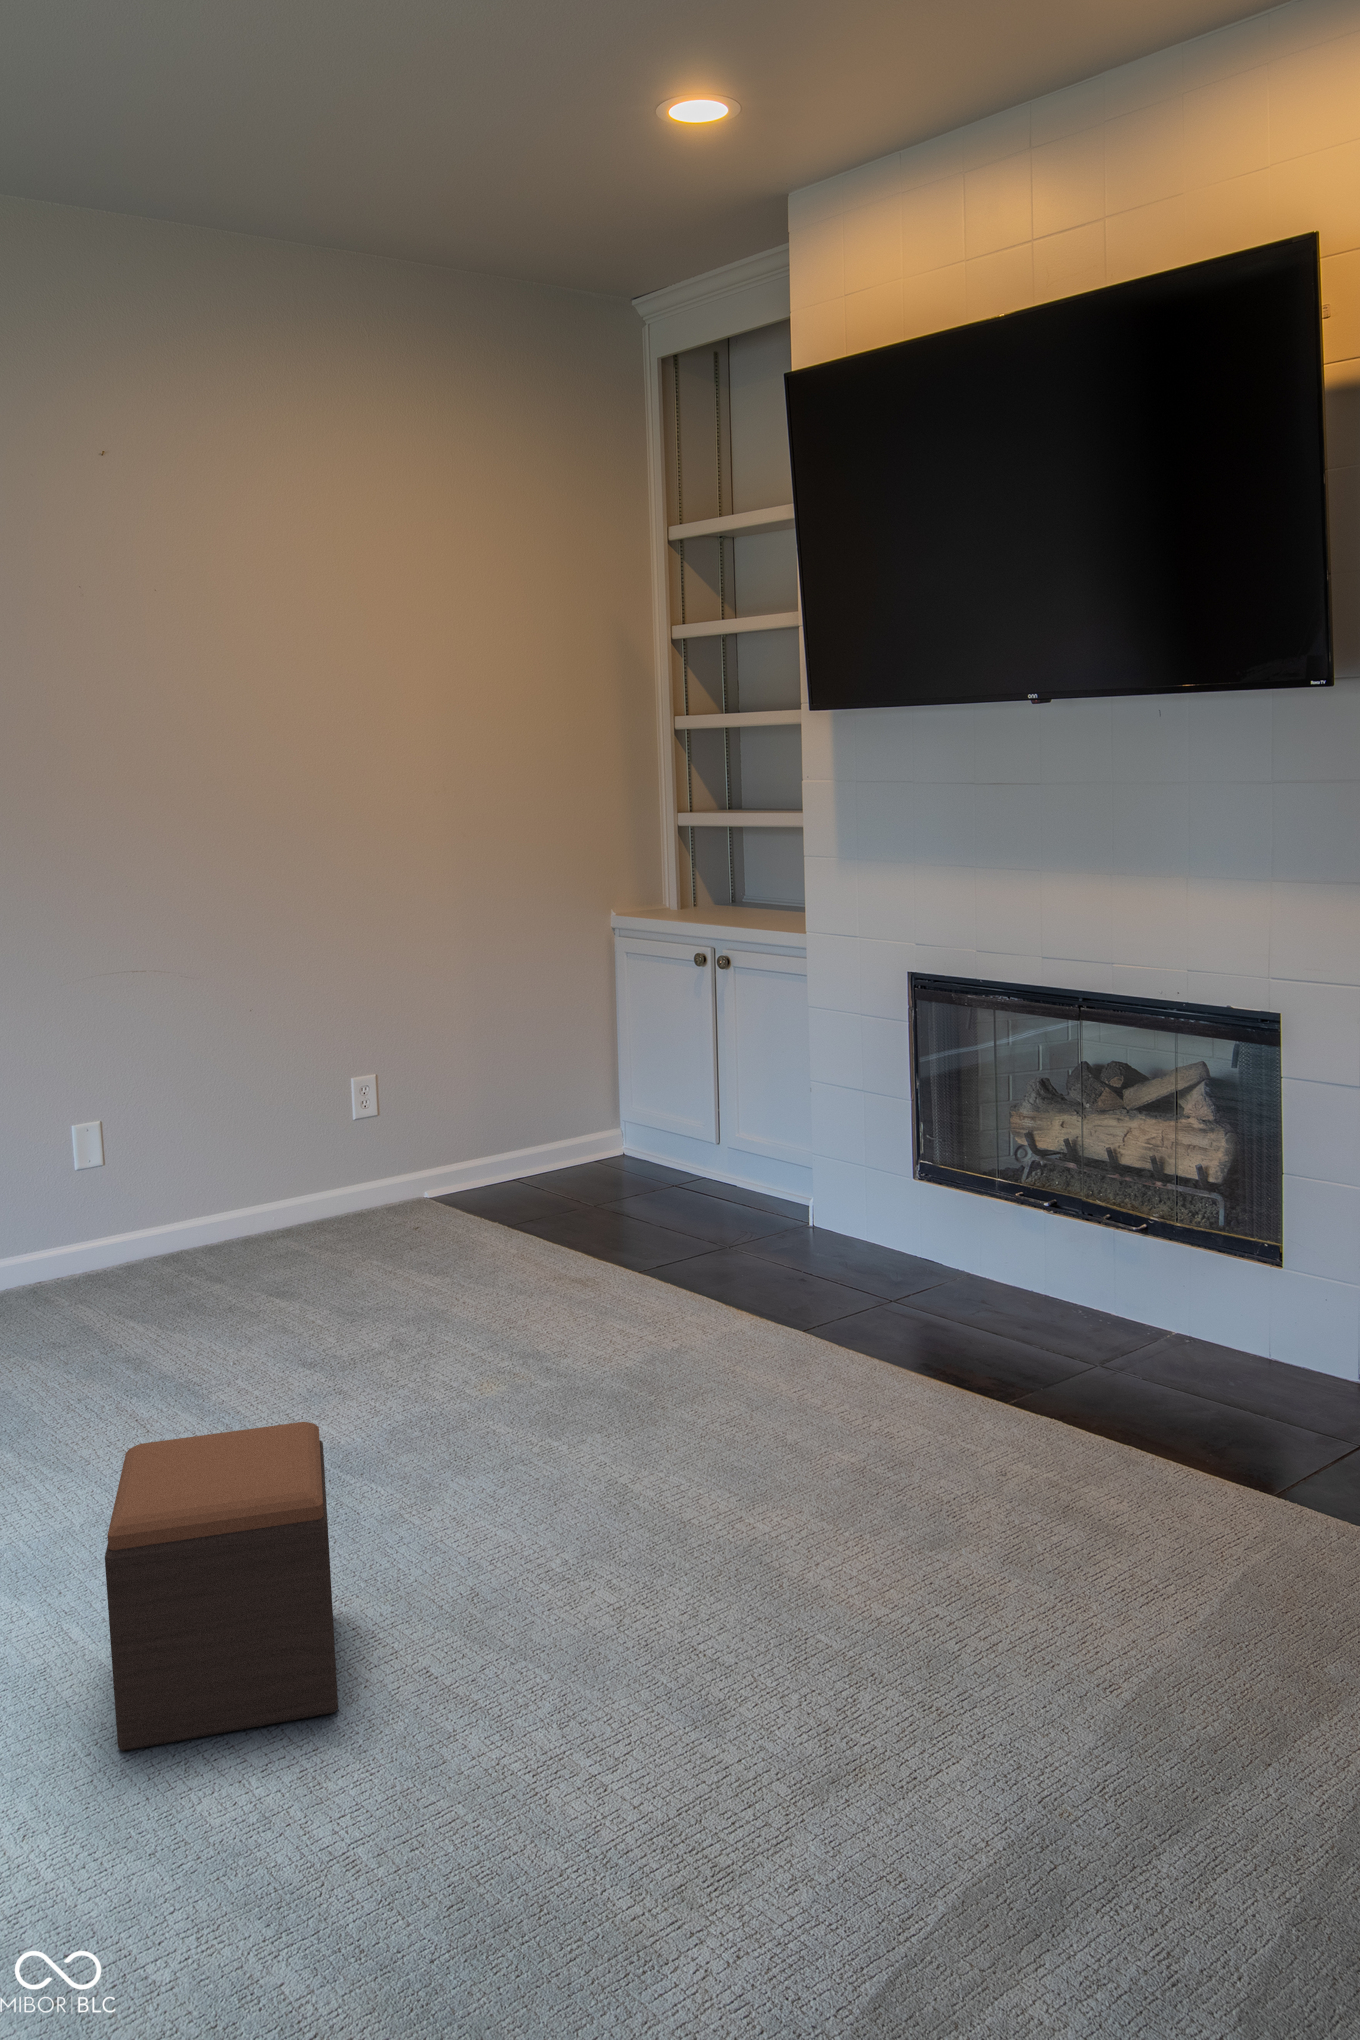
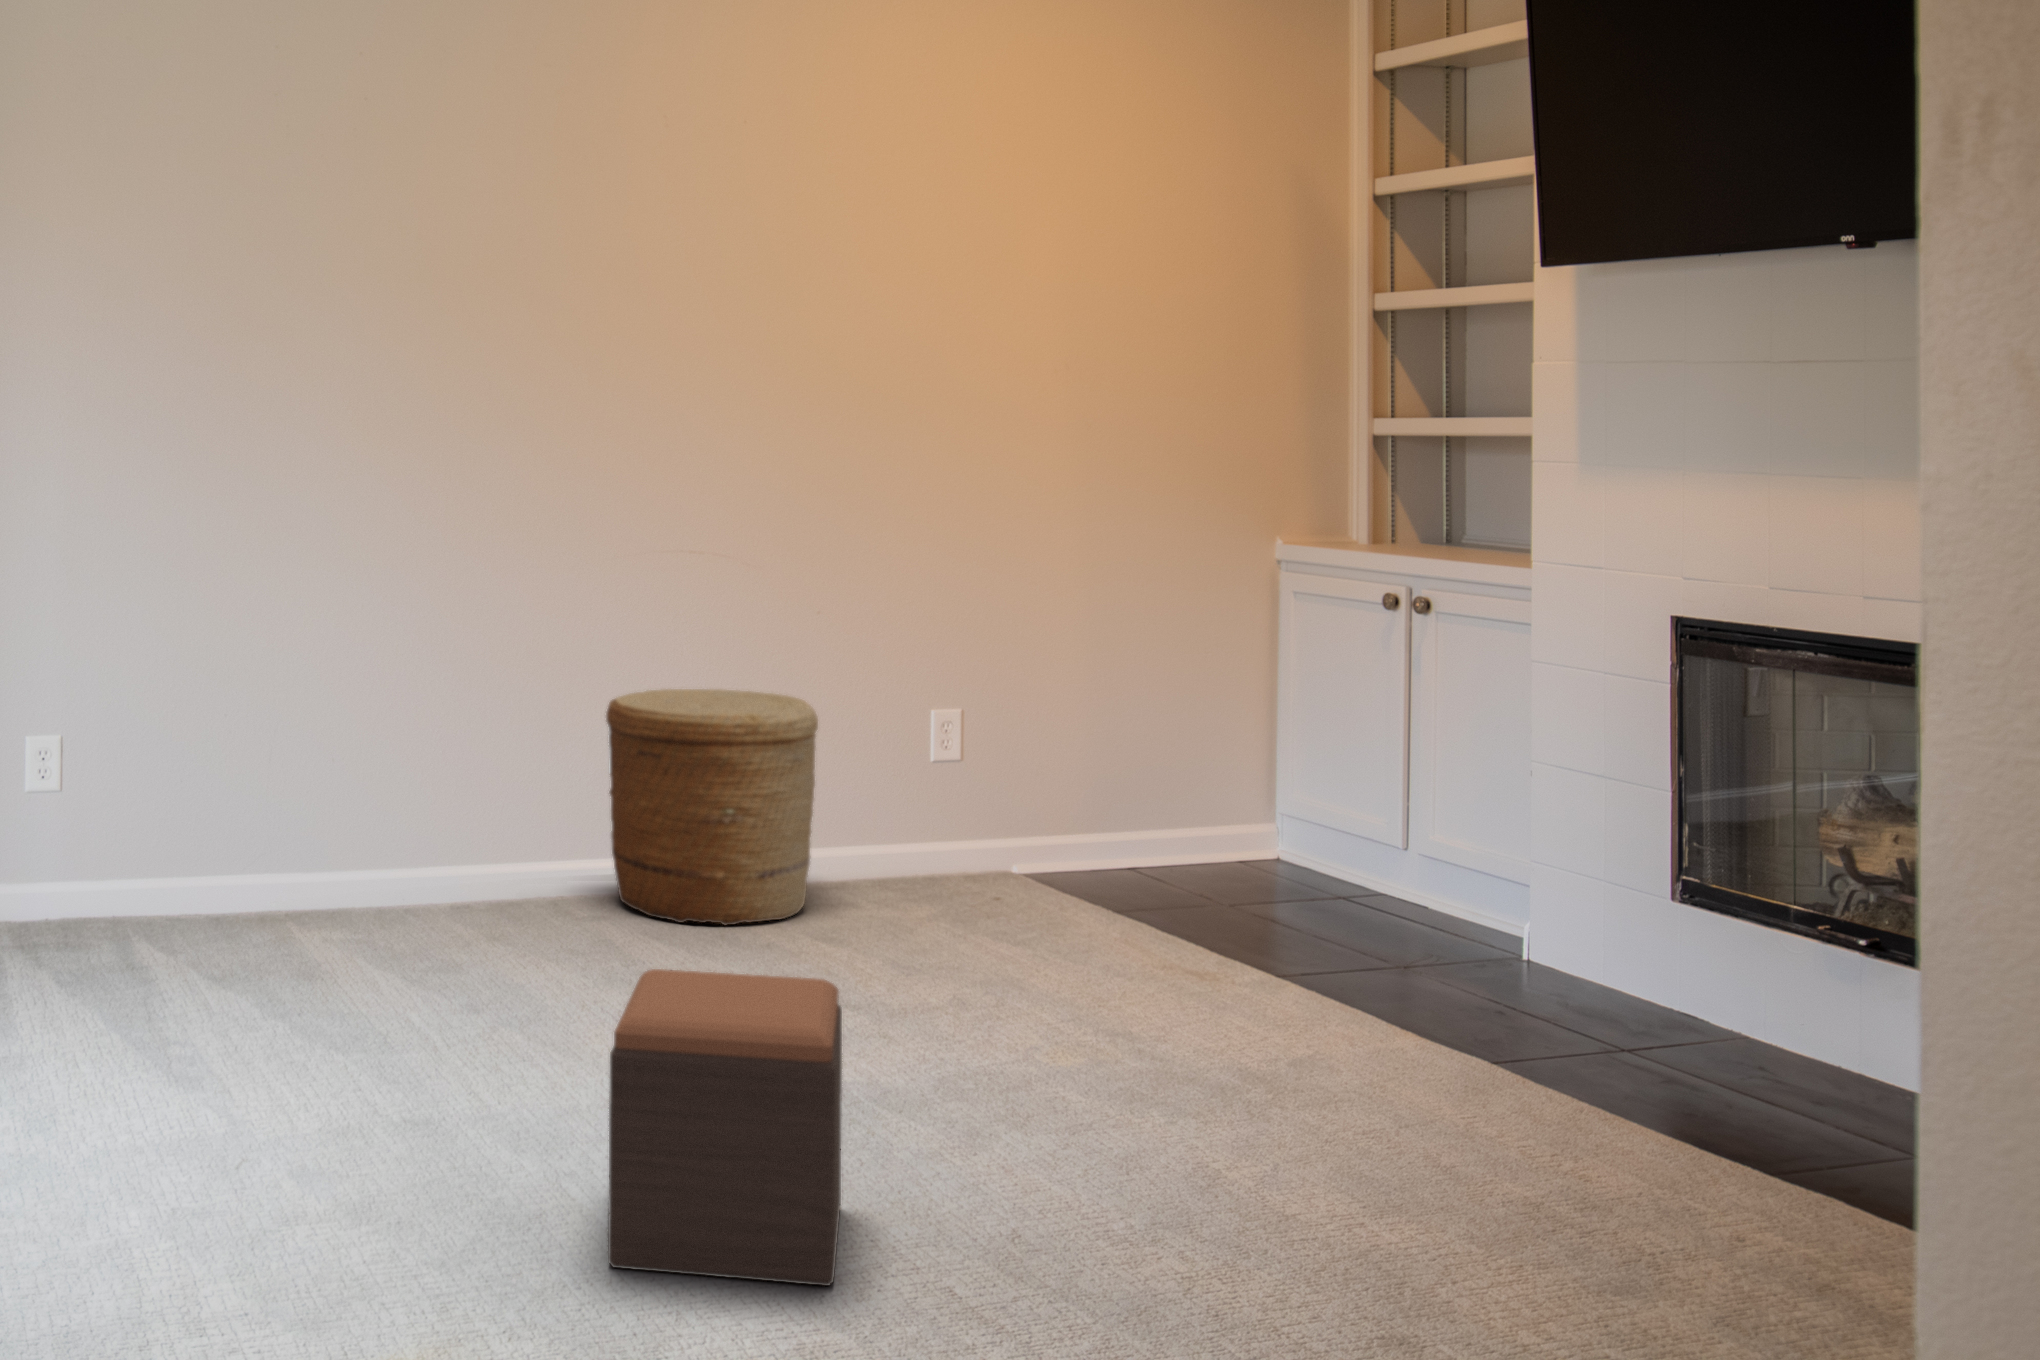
woven basket: none [61,1094,261,1314] -> present [606,689,818,926]

